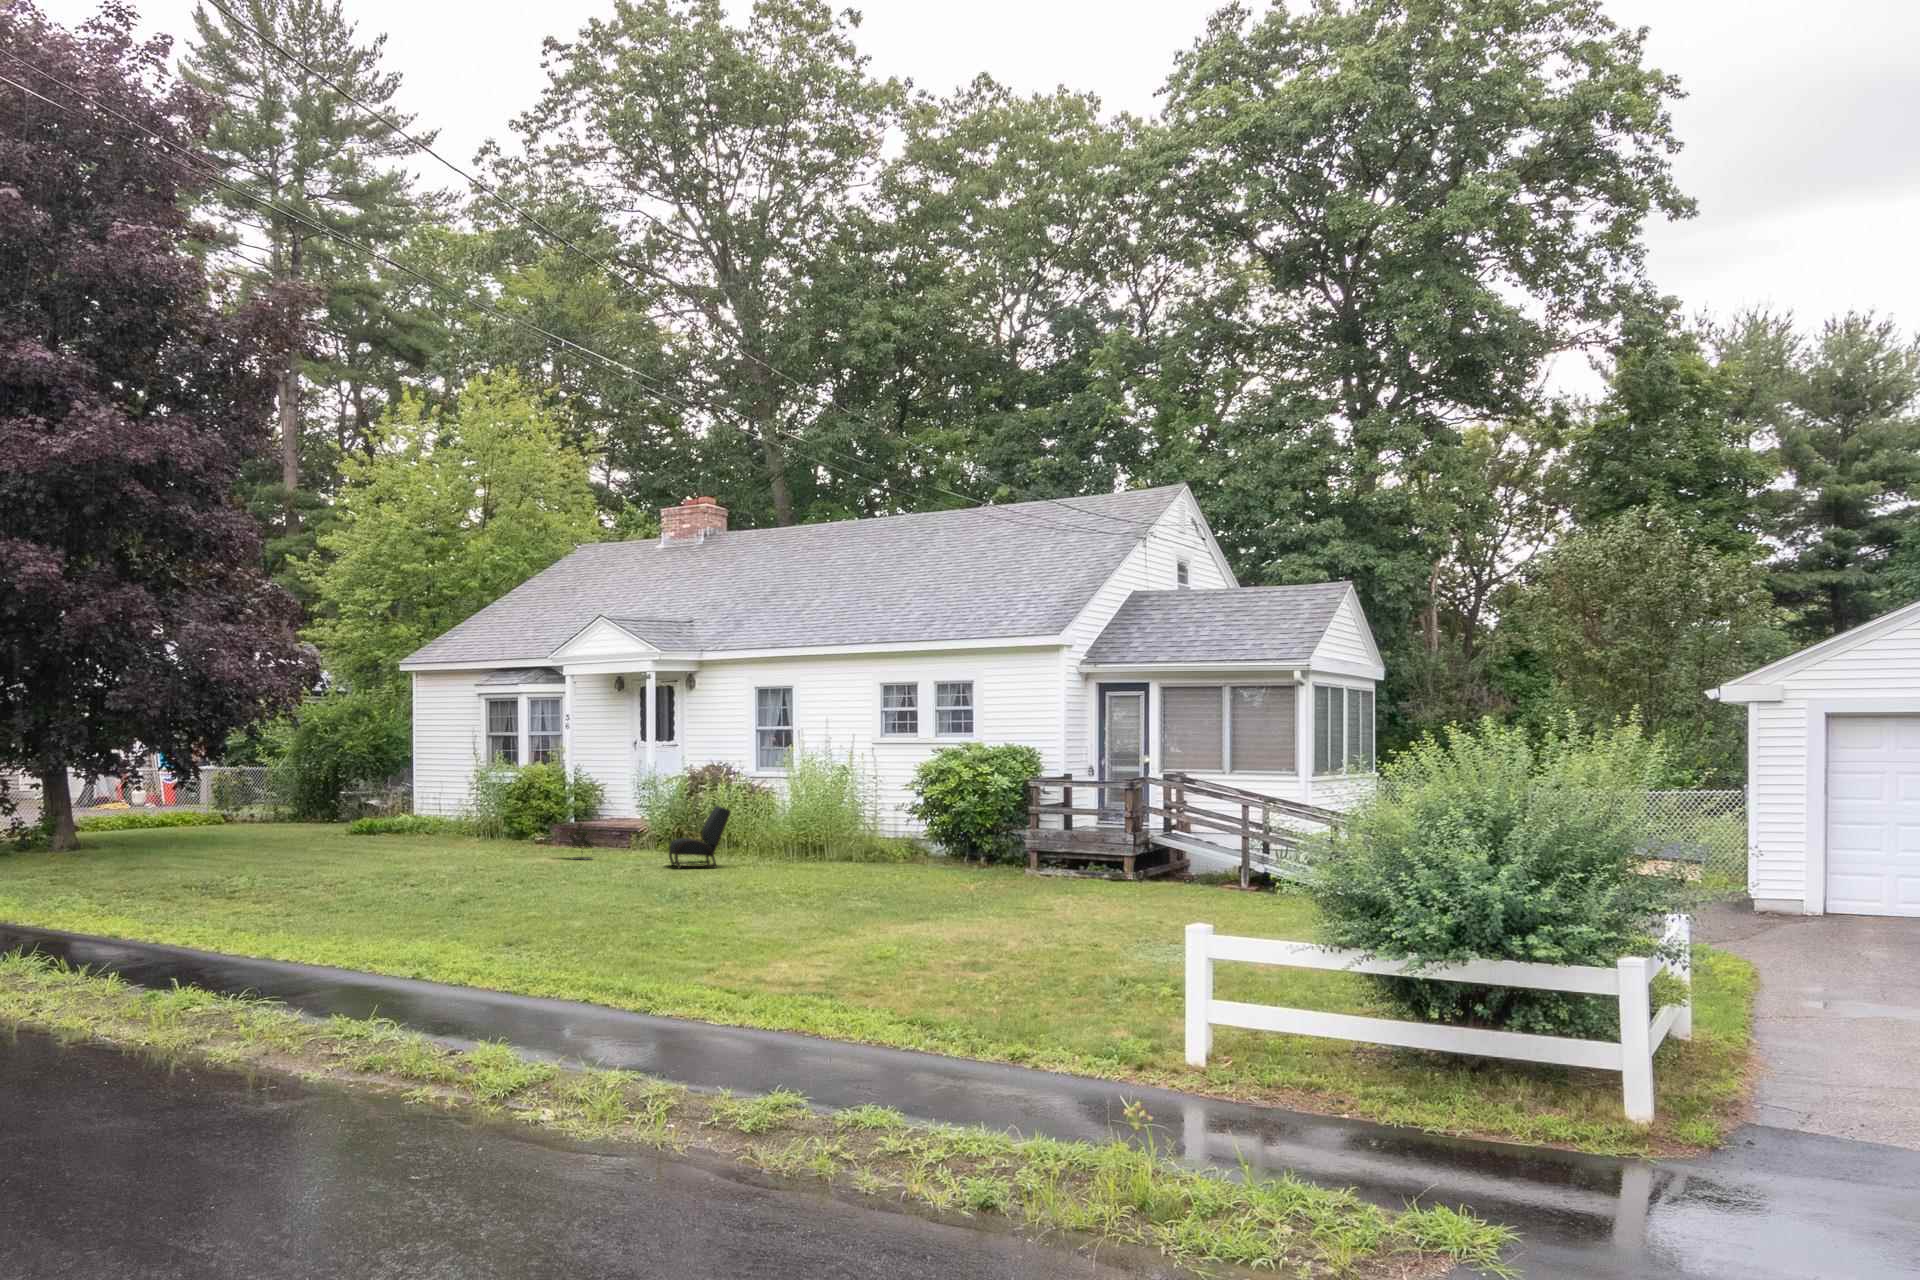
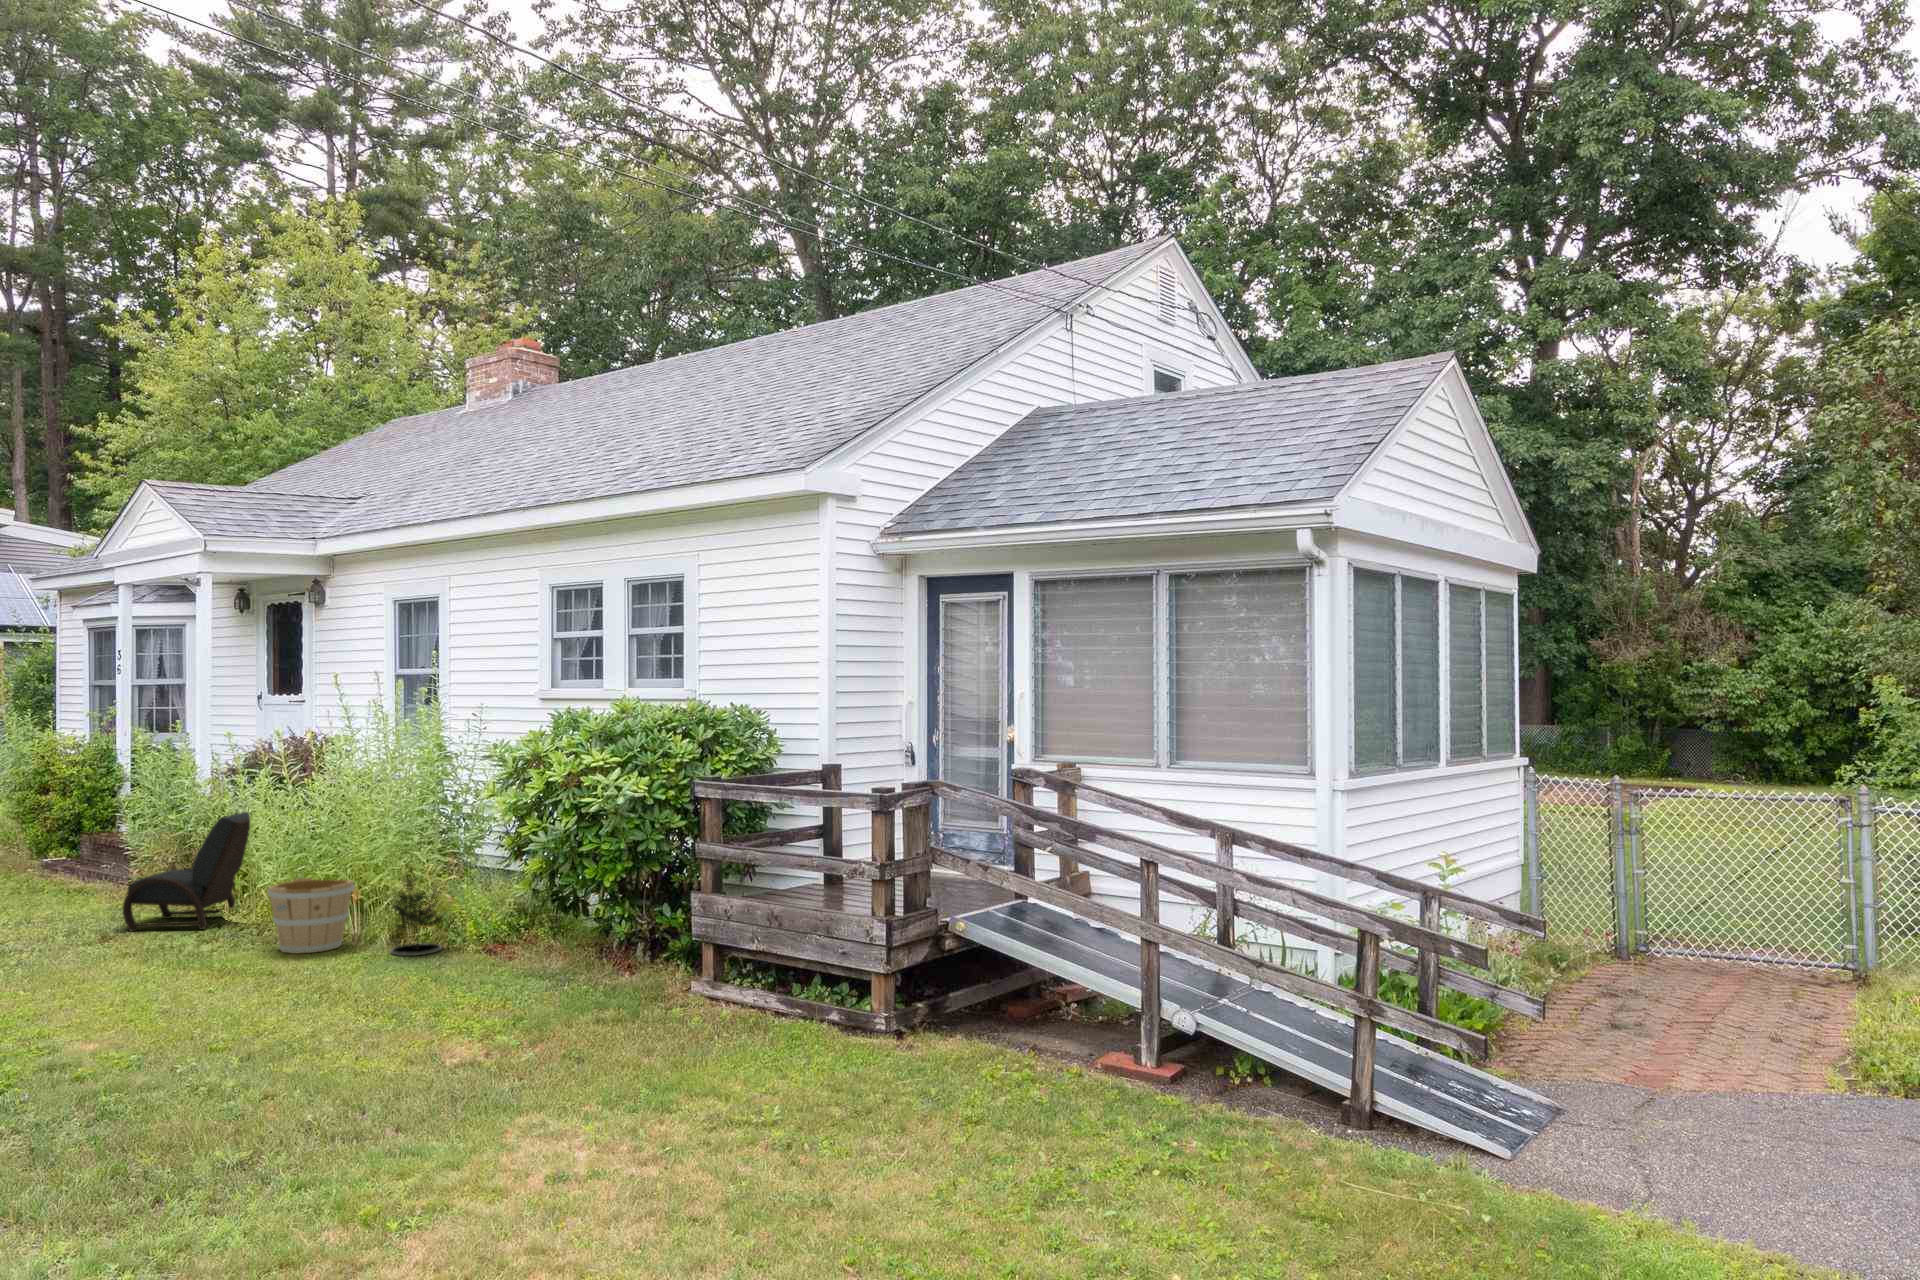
potted tree: present [569,823,594,860] -> present [390,868,443,956]
wooden bucket: none [780,837,821,873] -> present [268,878,355,954]

